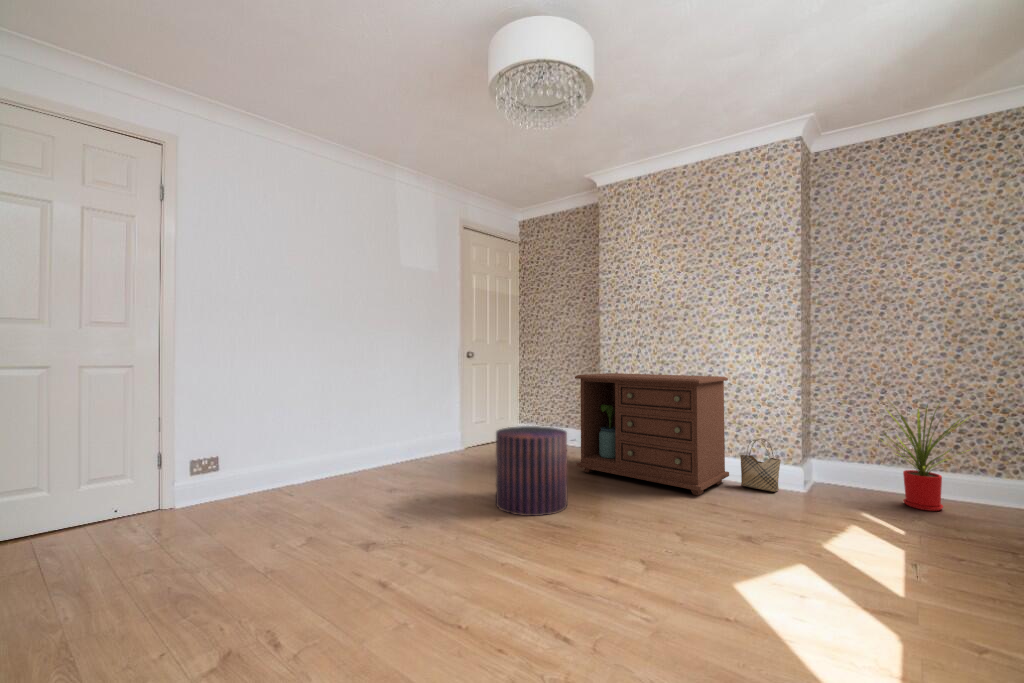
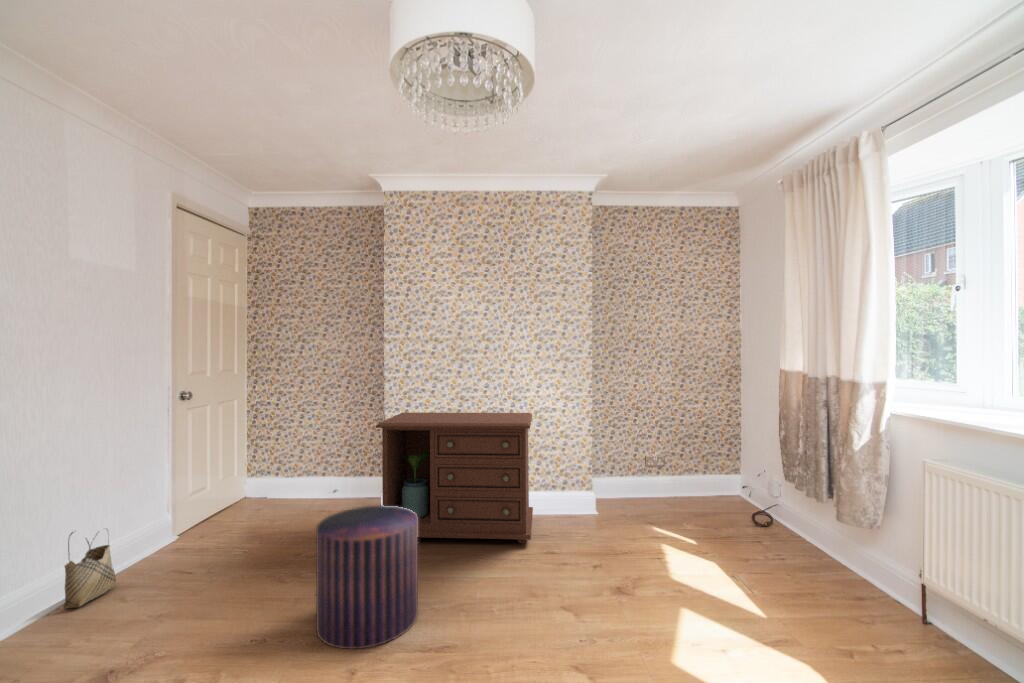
house plant: present [884,404,964,511] -> none [637,422,705,512]
woven basket: present [740,439,781,492] -> present [64,529,117,608]

